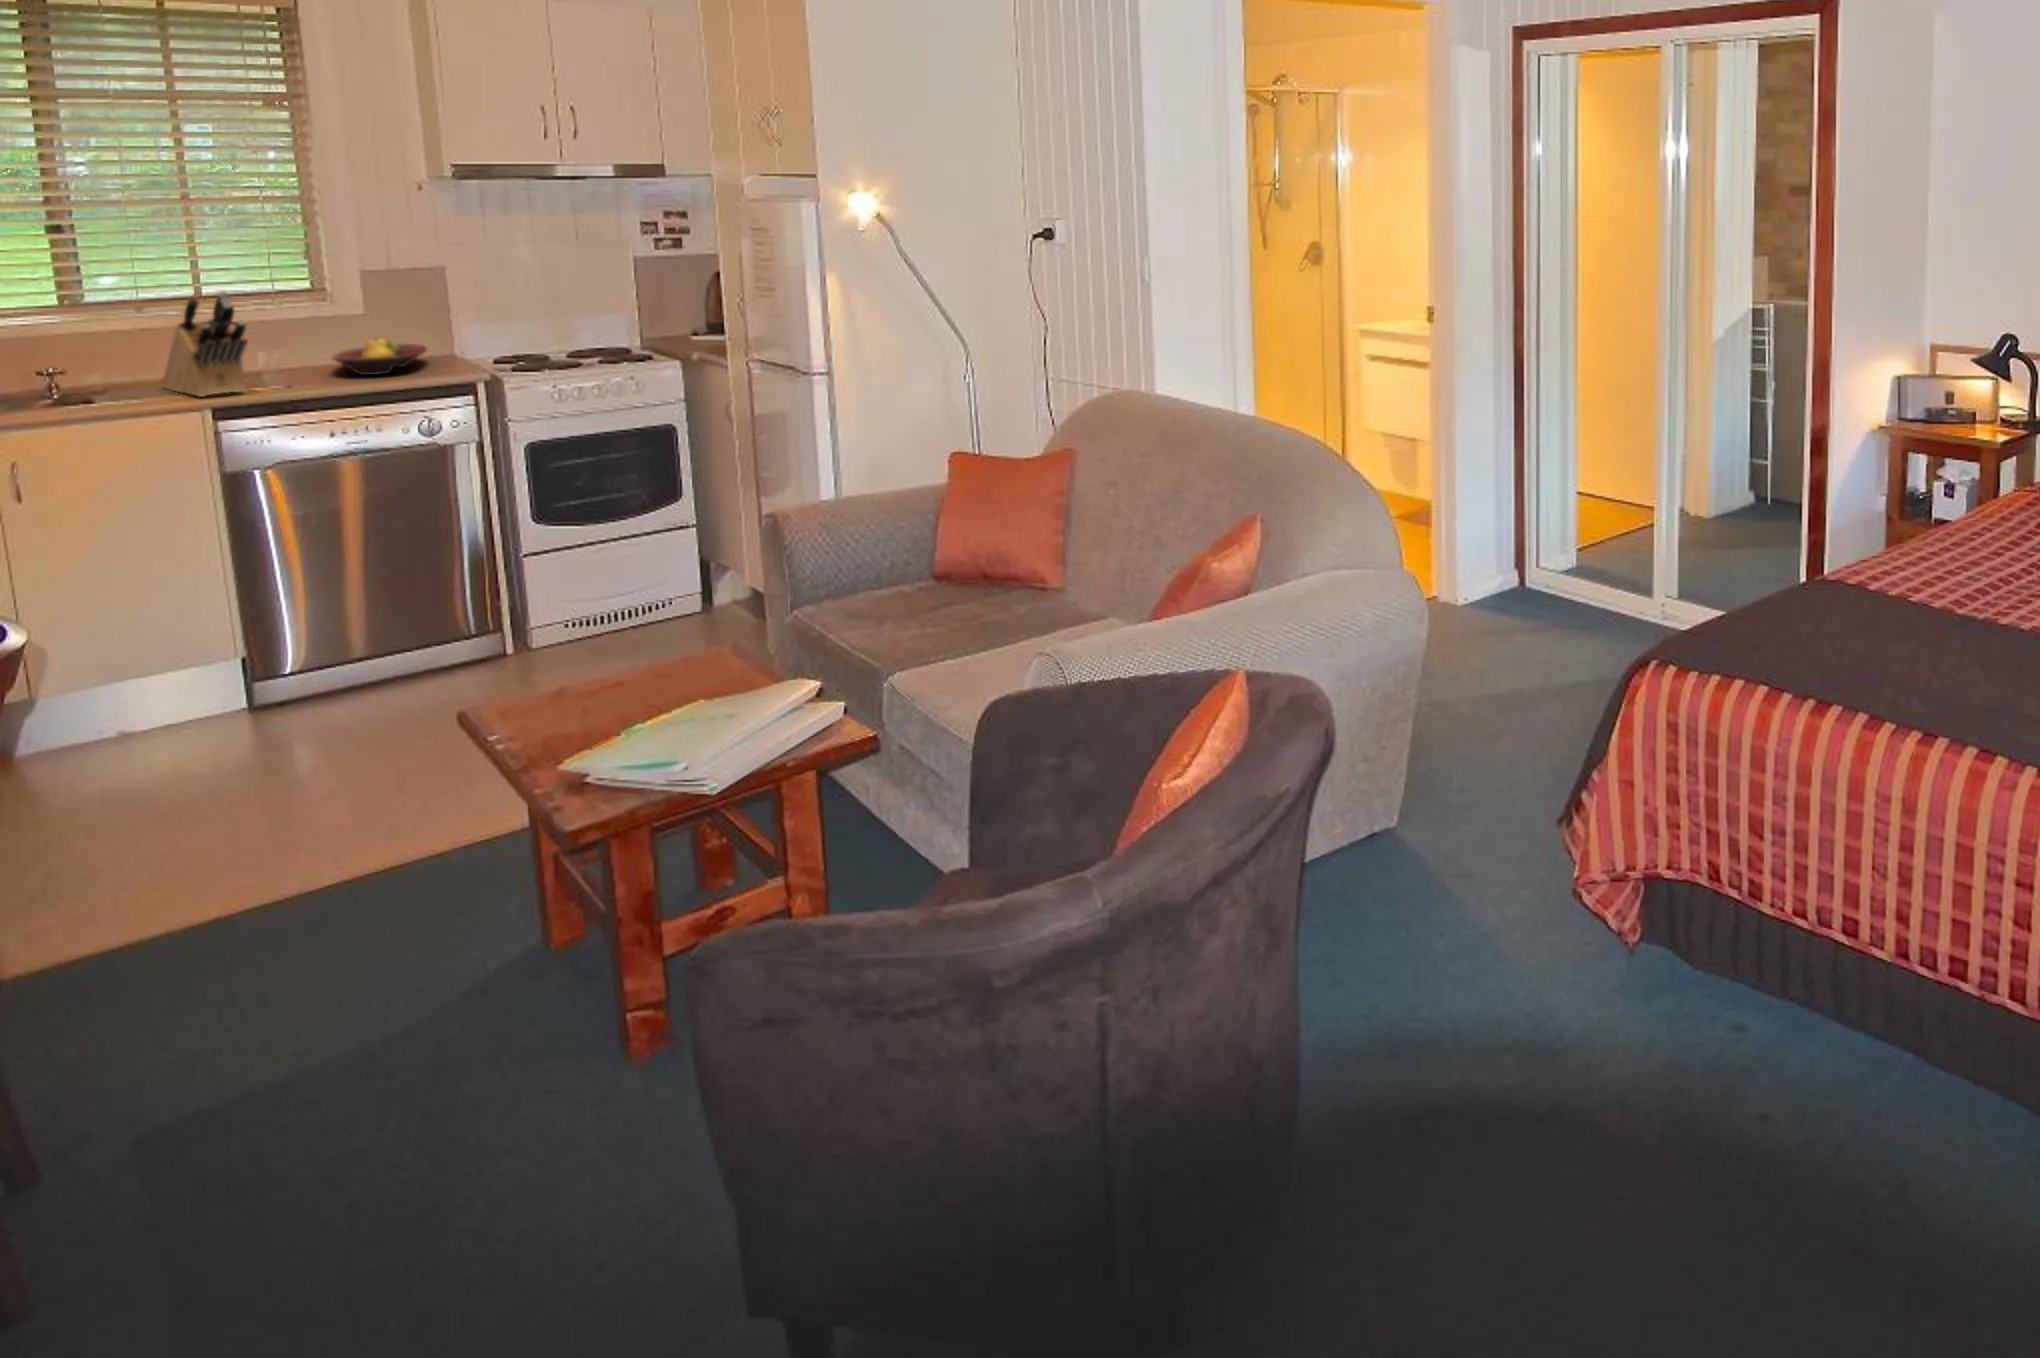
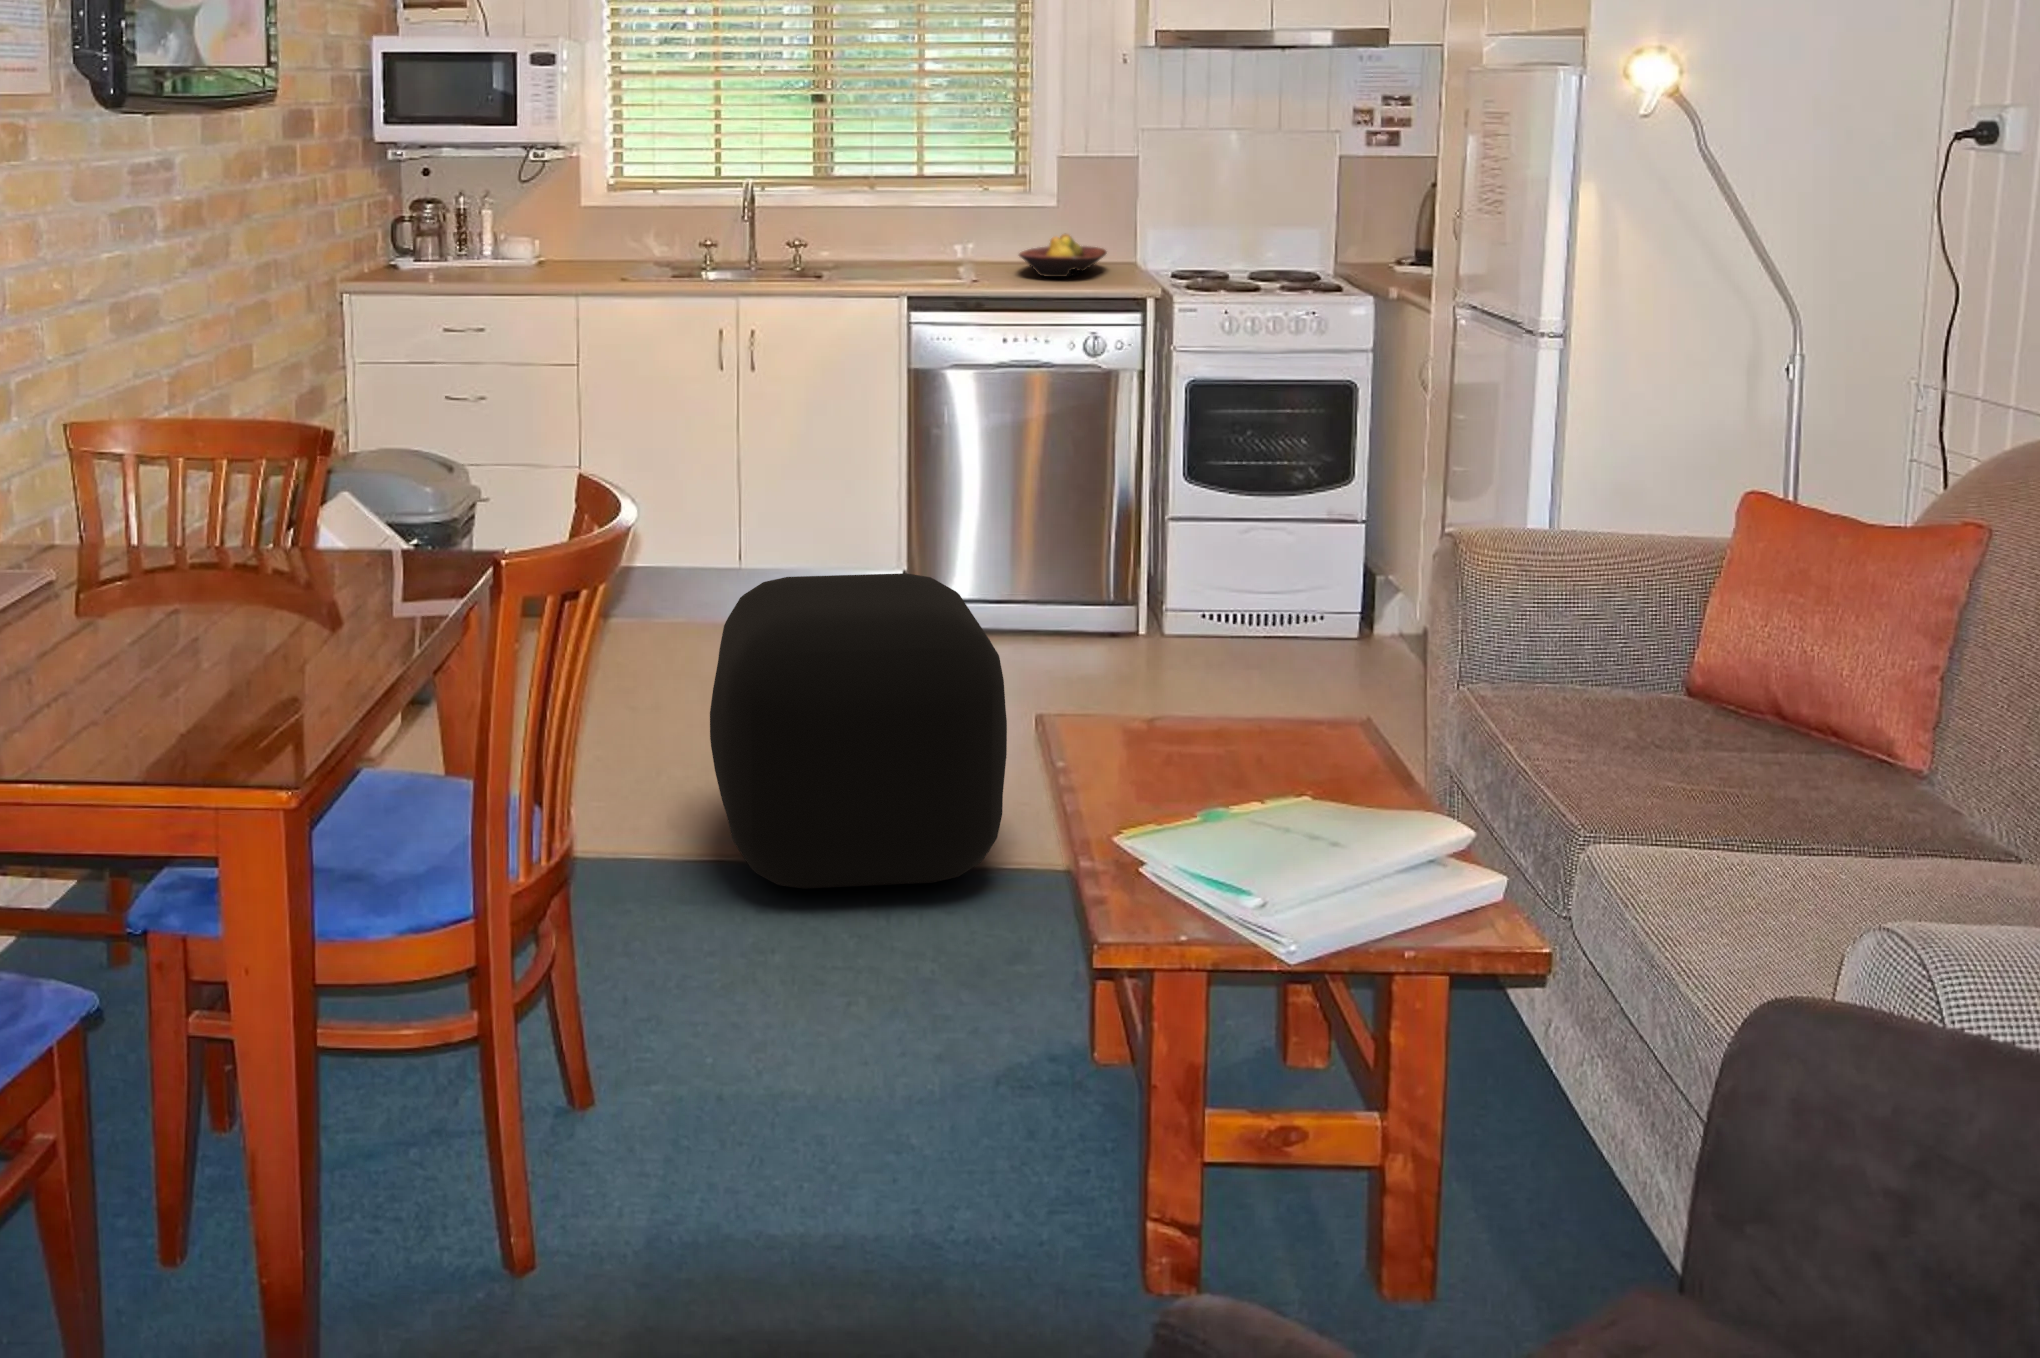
knife block: present [163,291,247,397] -> none [881,169,946,283]
ottoman: none [72,644,428,941] -> present [710,573,1007,889]

